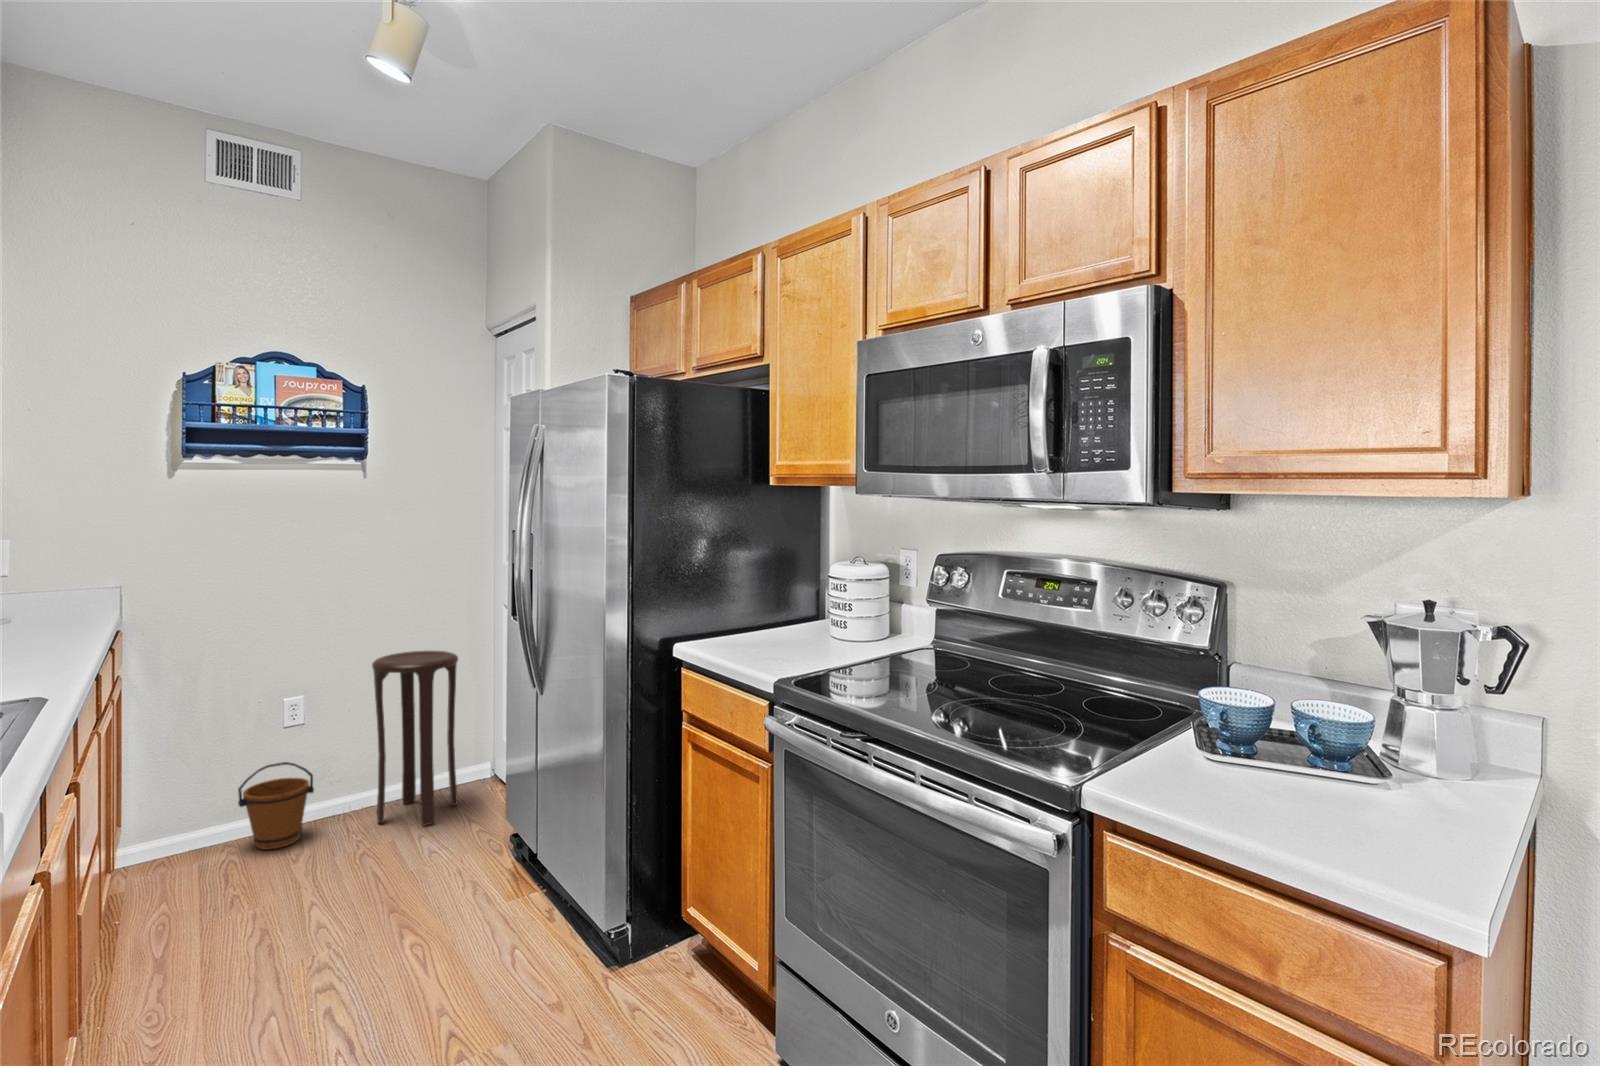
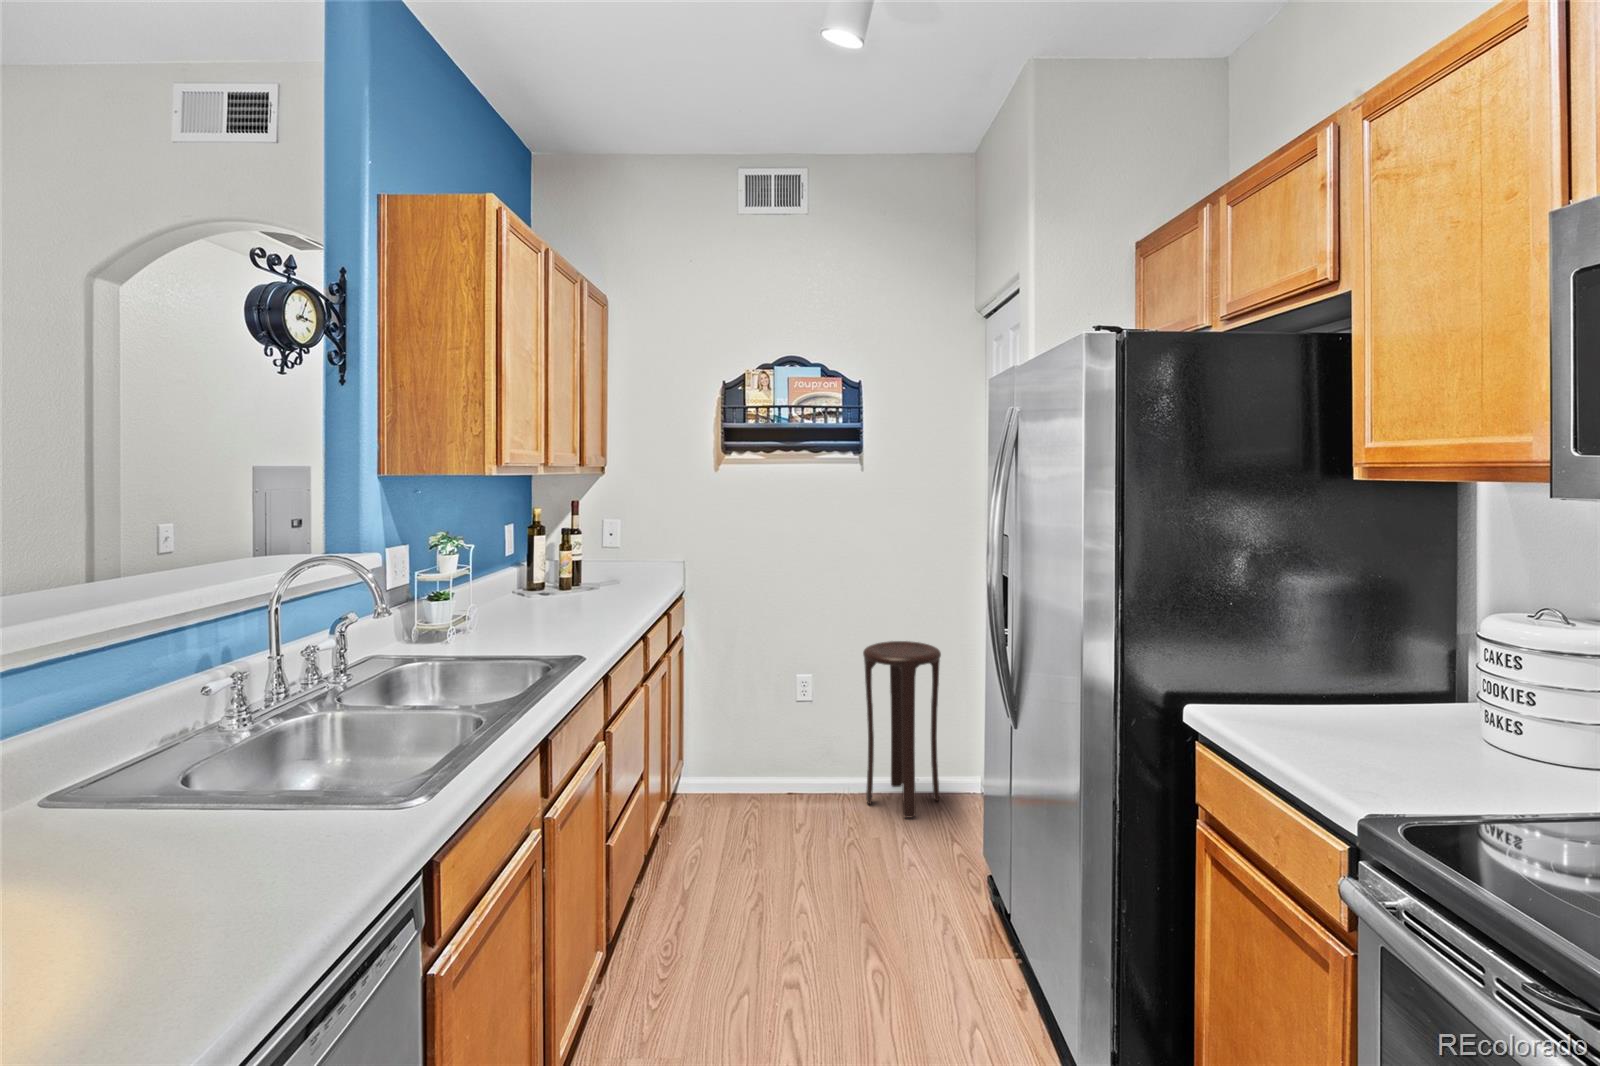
bucket: present [238,762,314,850] -> none [758,731,815,808]

